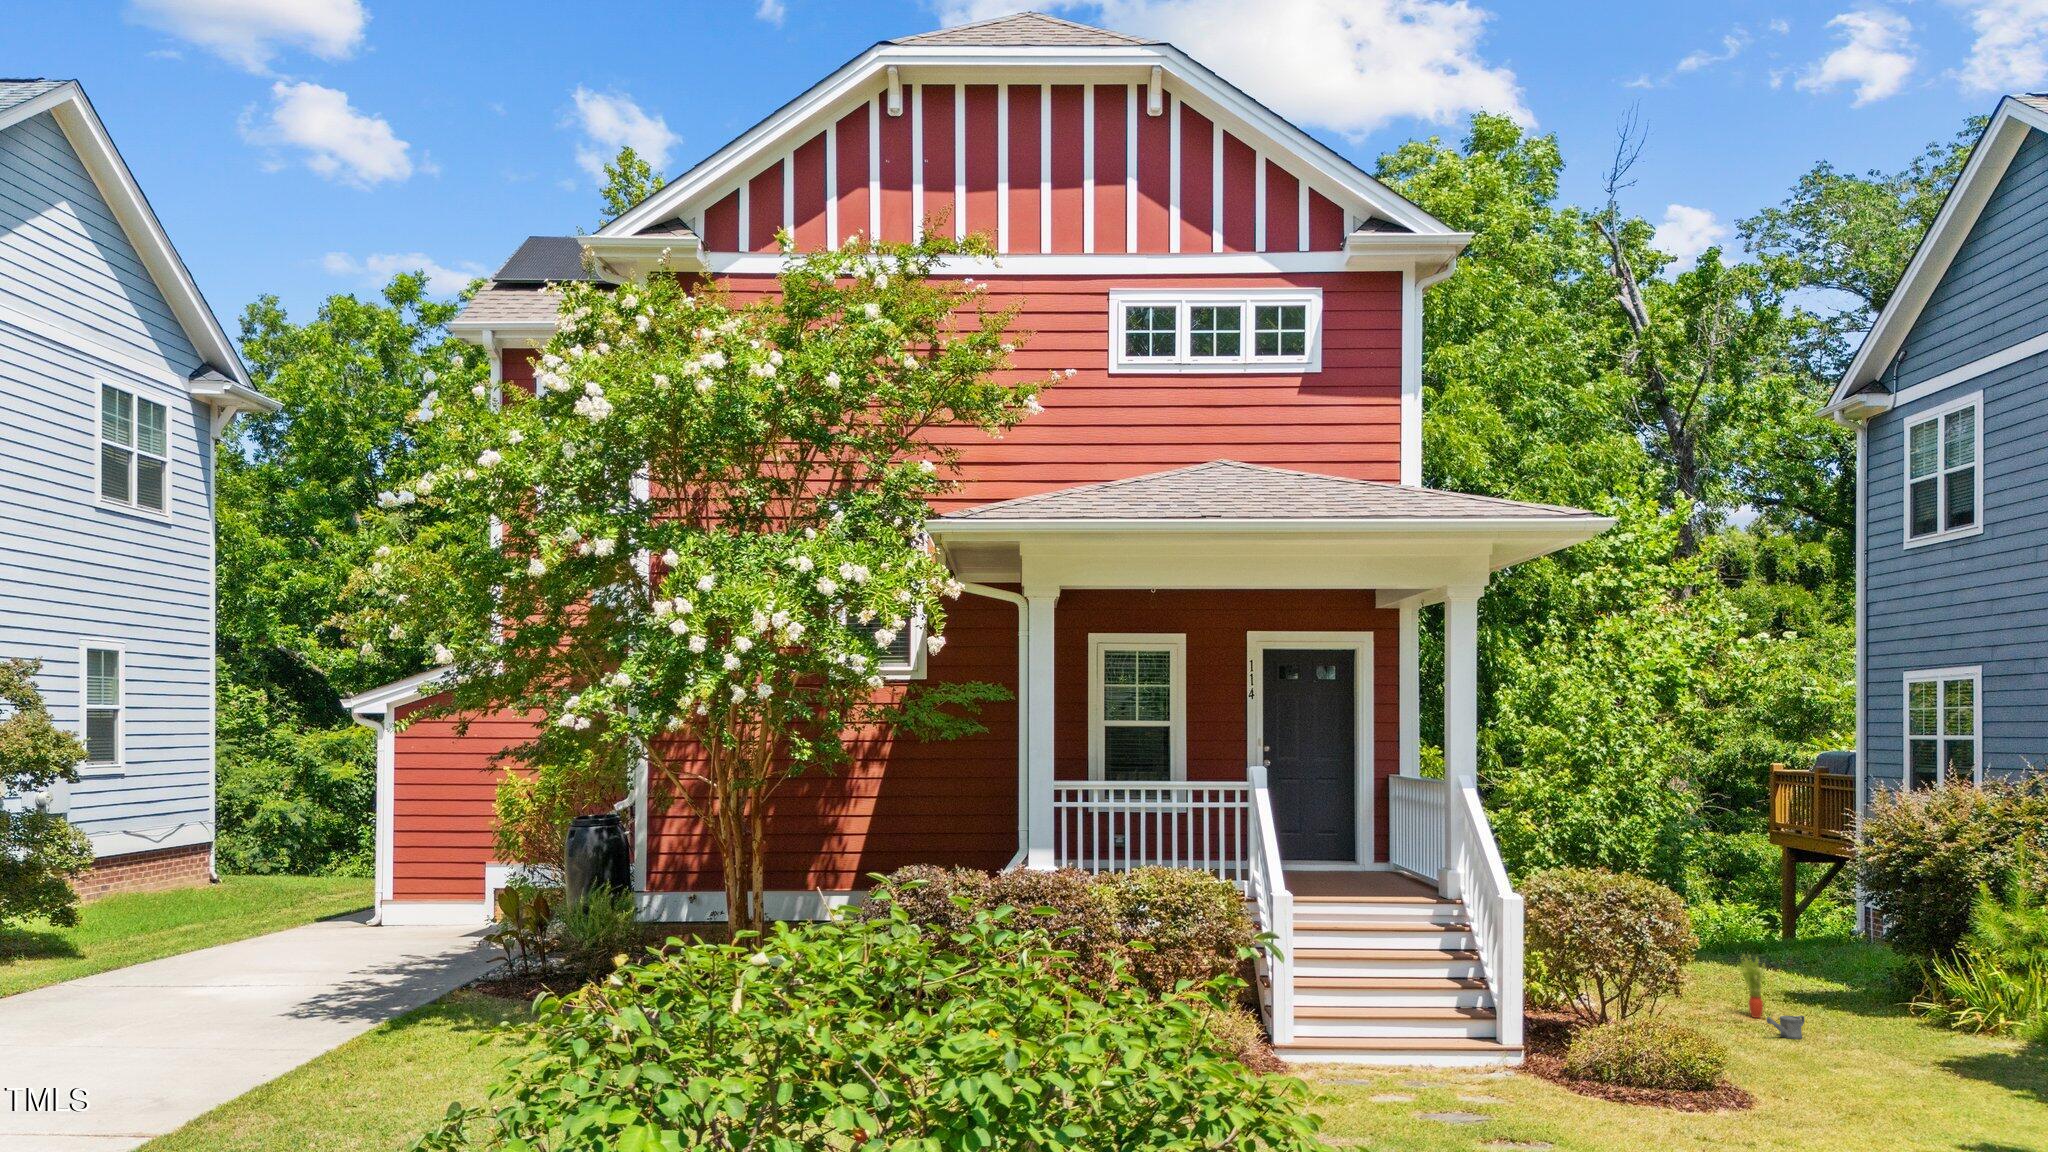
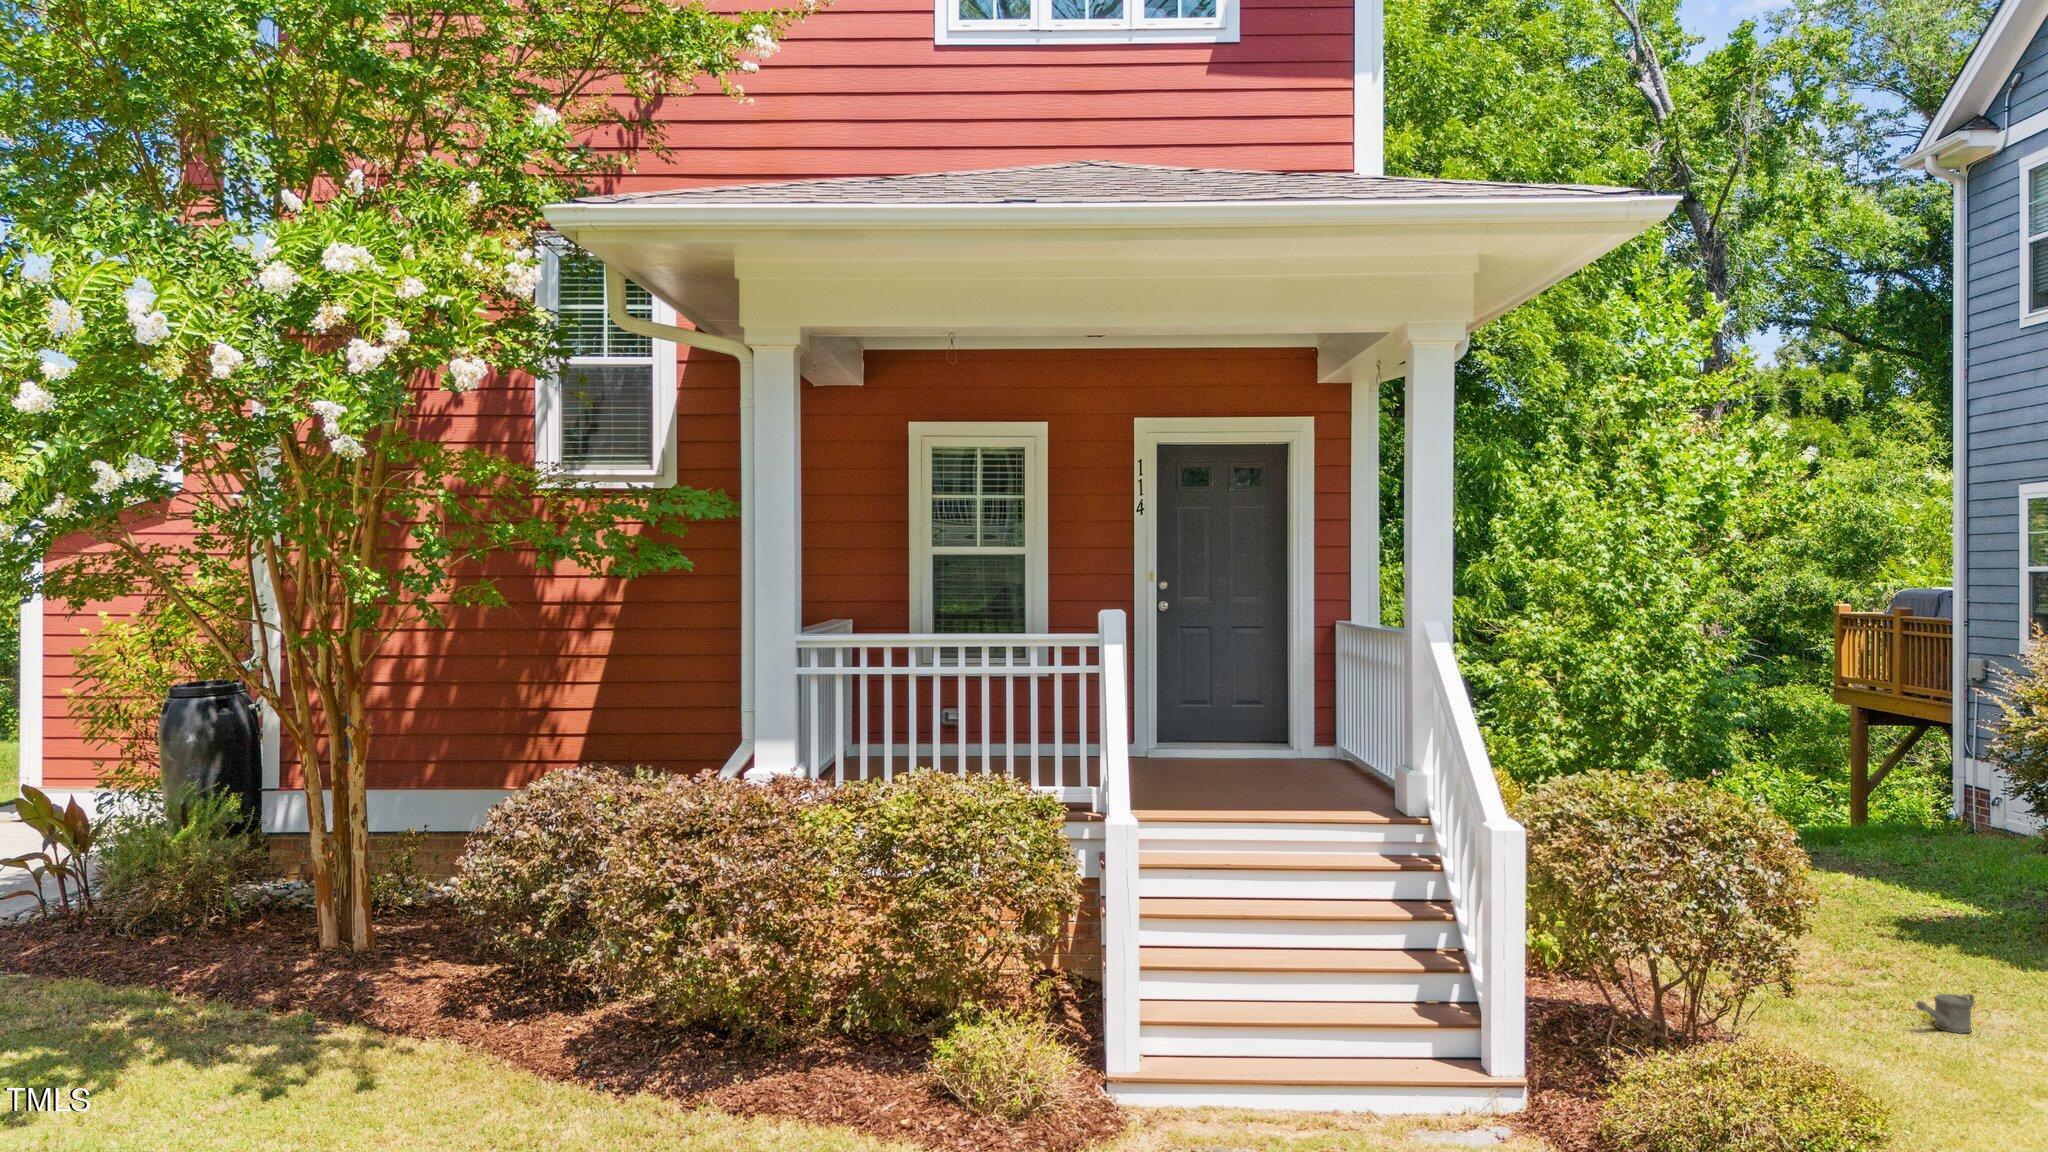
potted plant: present [1738,958,1765,1018] -> none [1852,885,1900,982]

